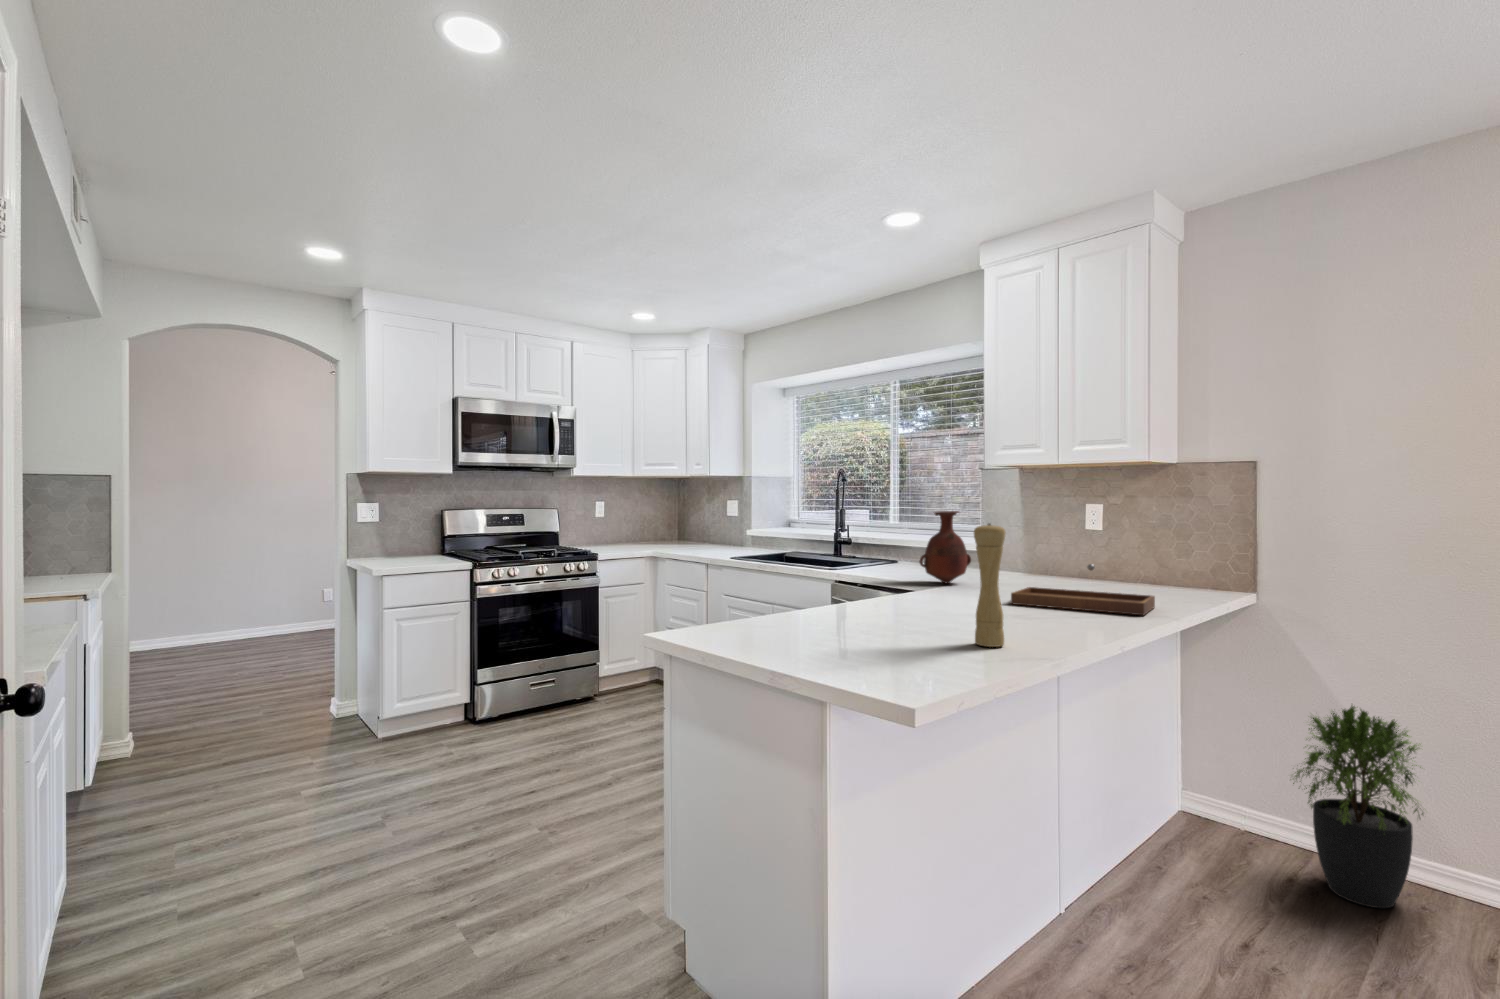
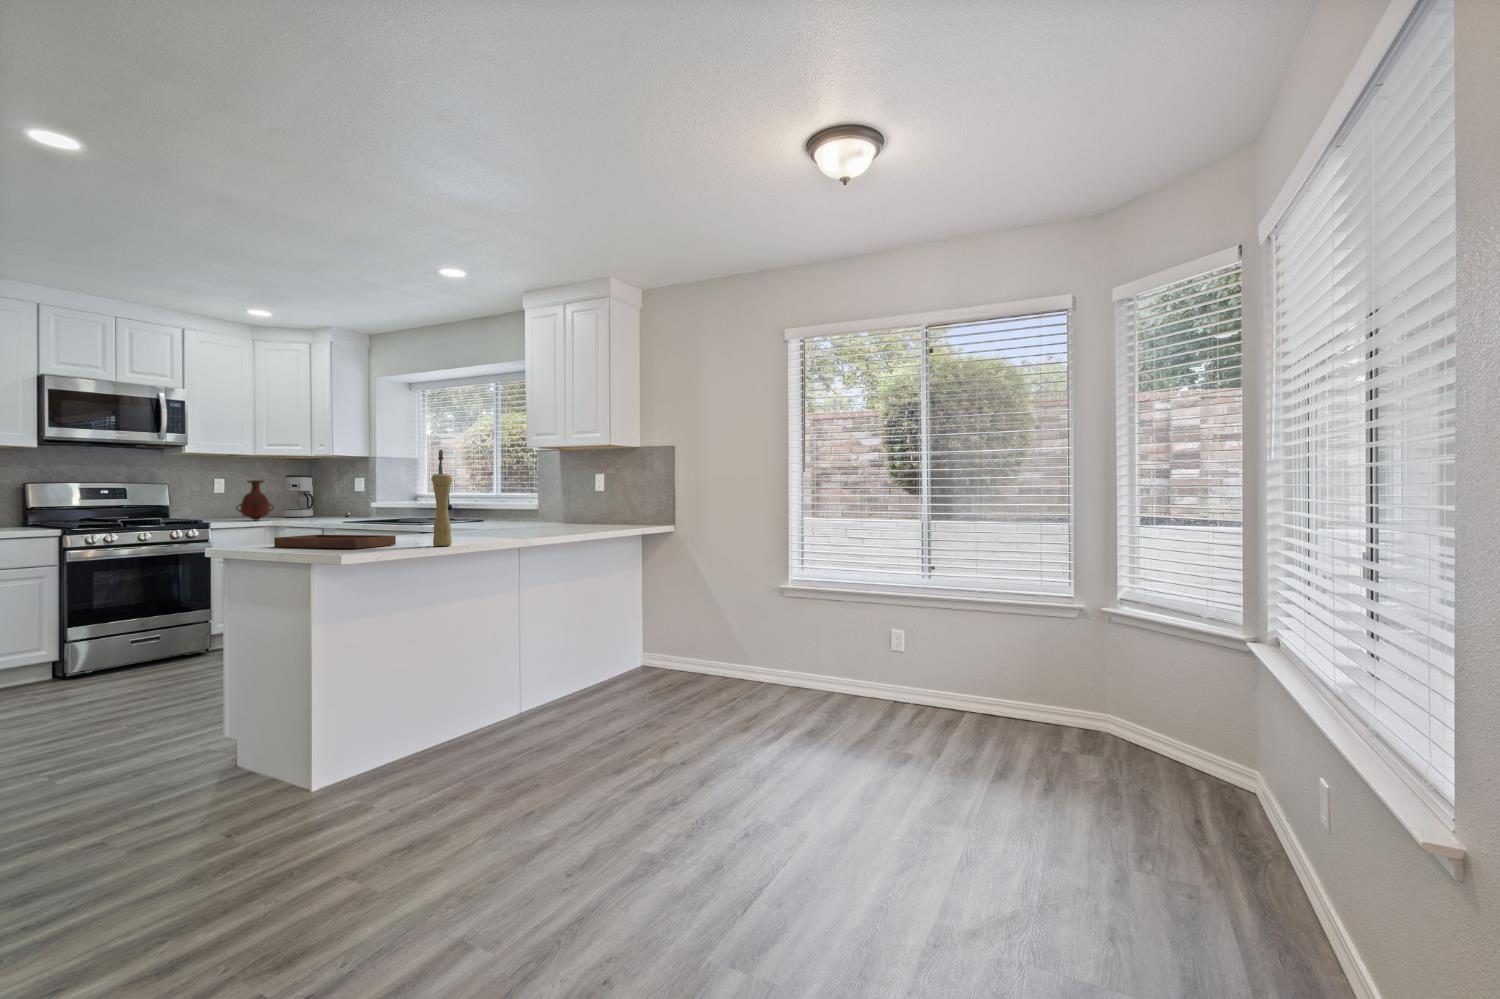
coffee maker: none [655,496,683,543] -> present [284,475,314,517]
vase: present [919,511,971,583] -> present [236,480,274,520]
tray: present [1011,564,1155,615] -> present [274,512,396,549]
potted plant: present [1293,706,1423,908] -> none [673,584,743,696]

